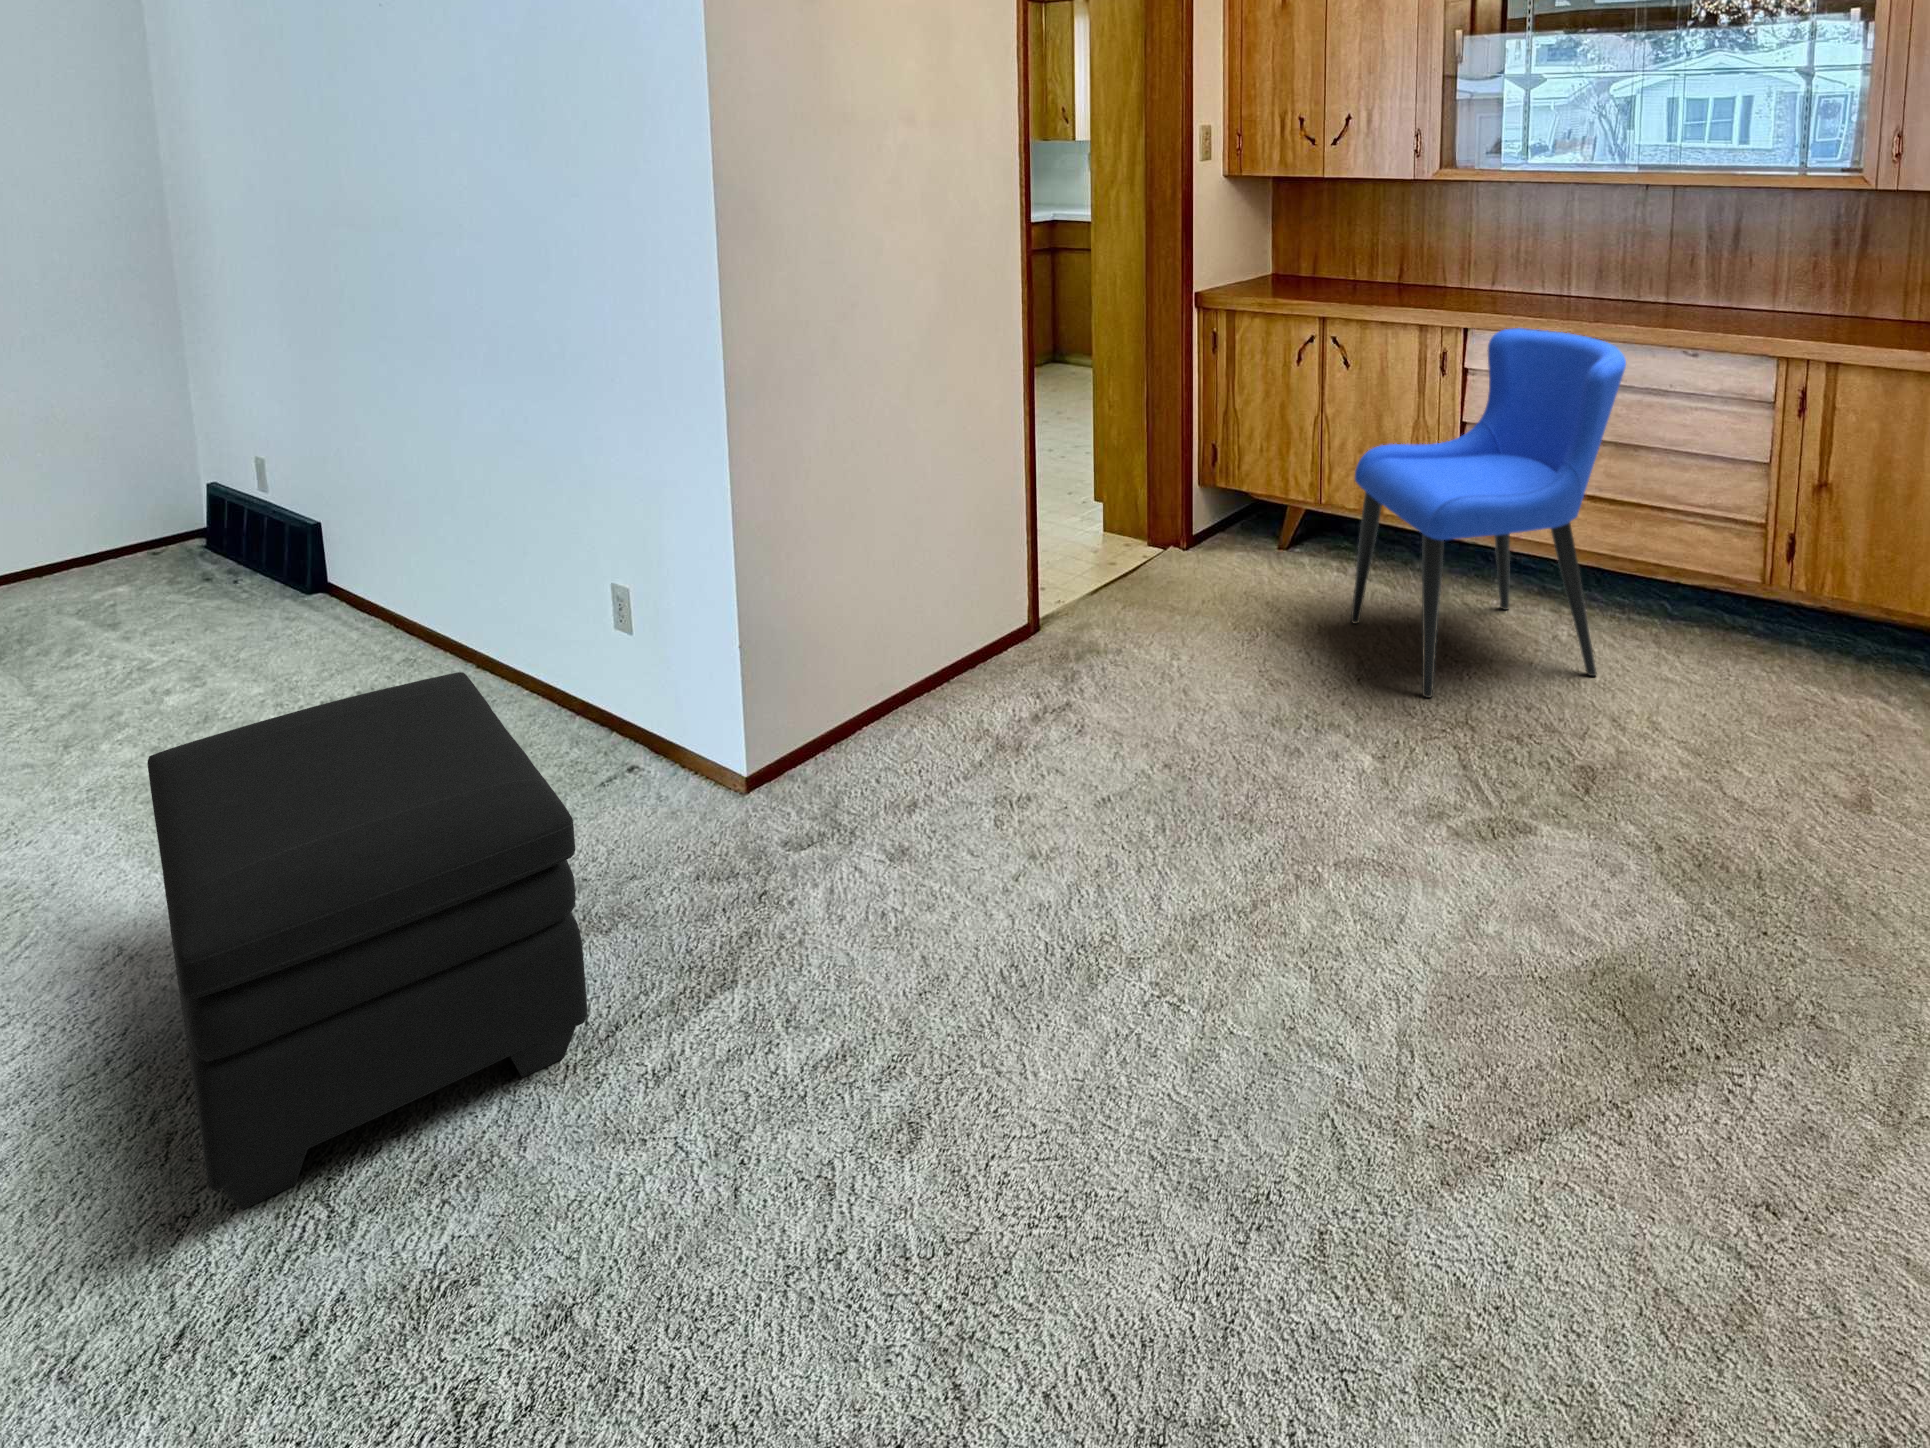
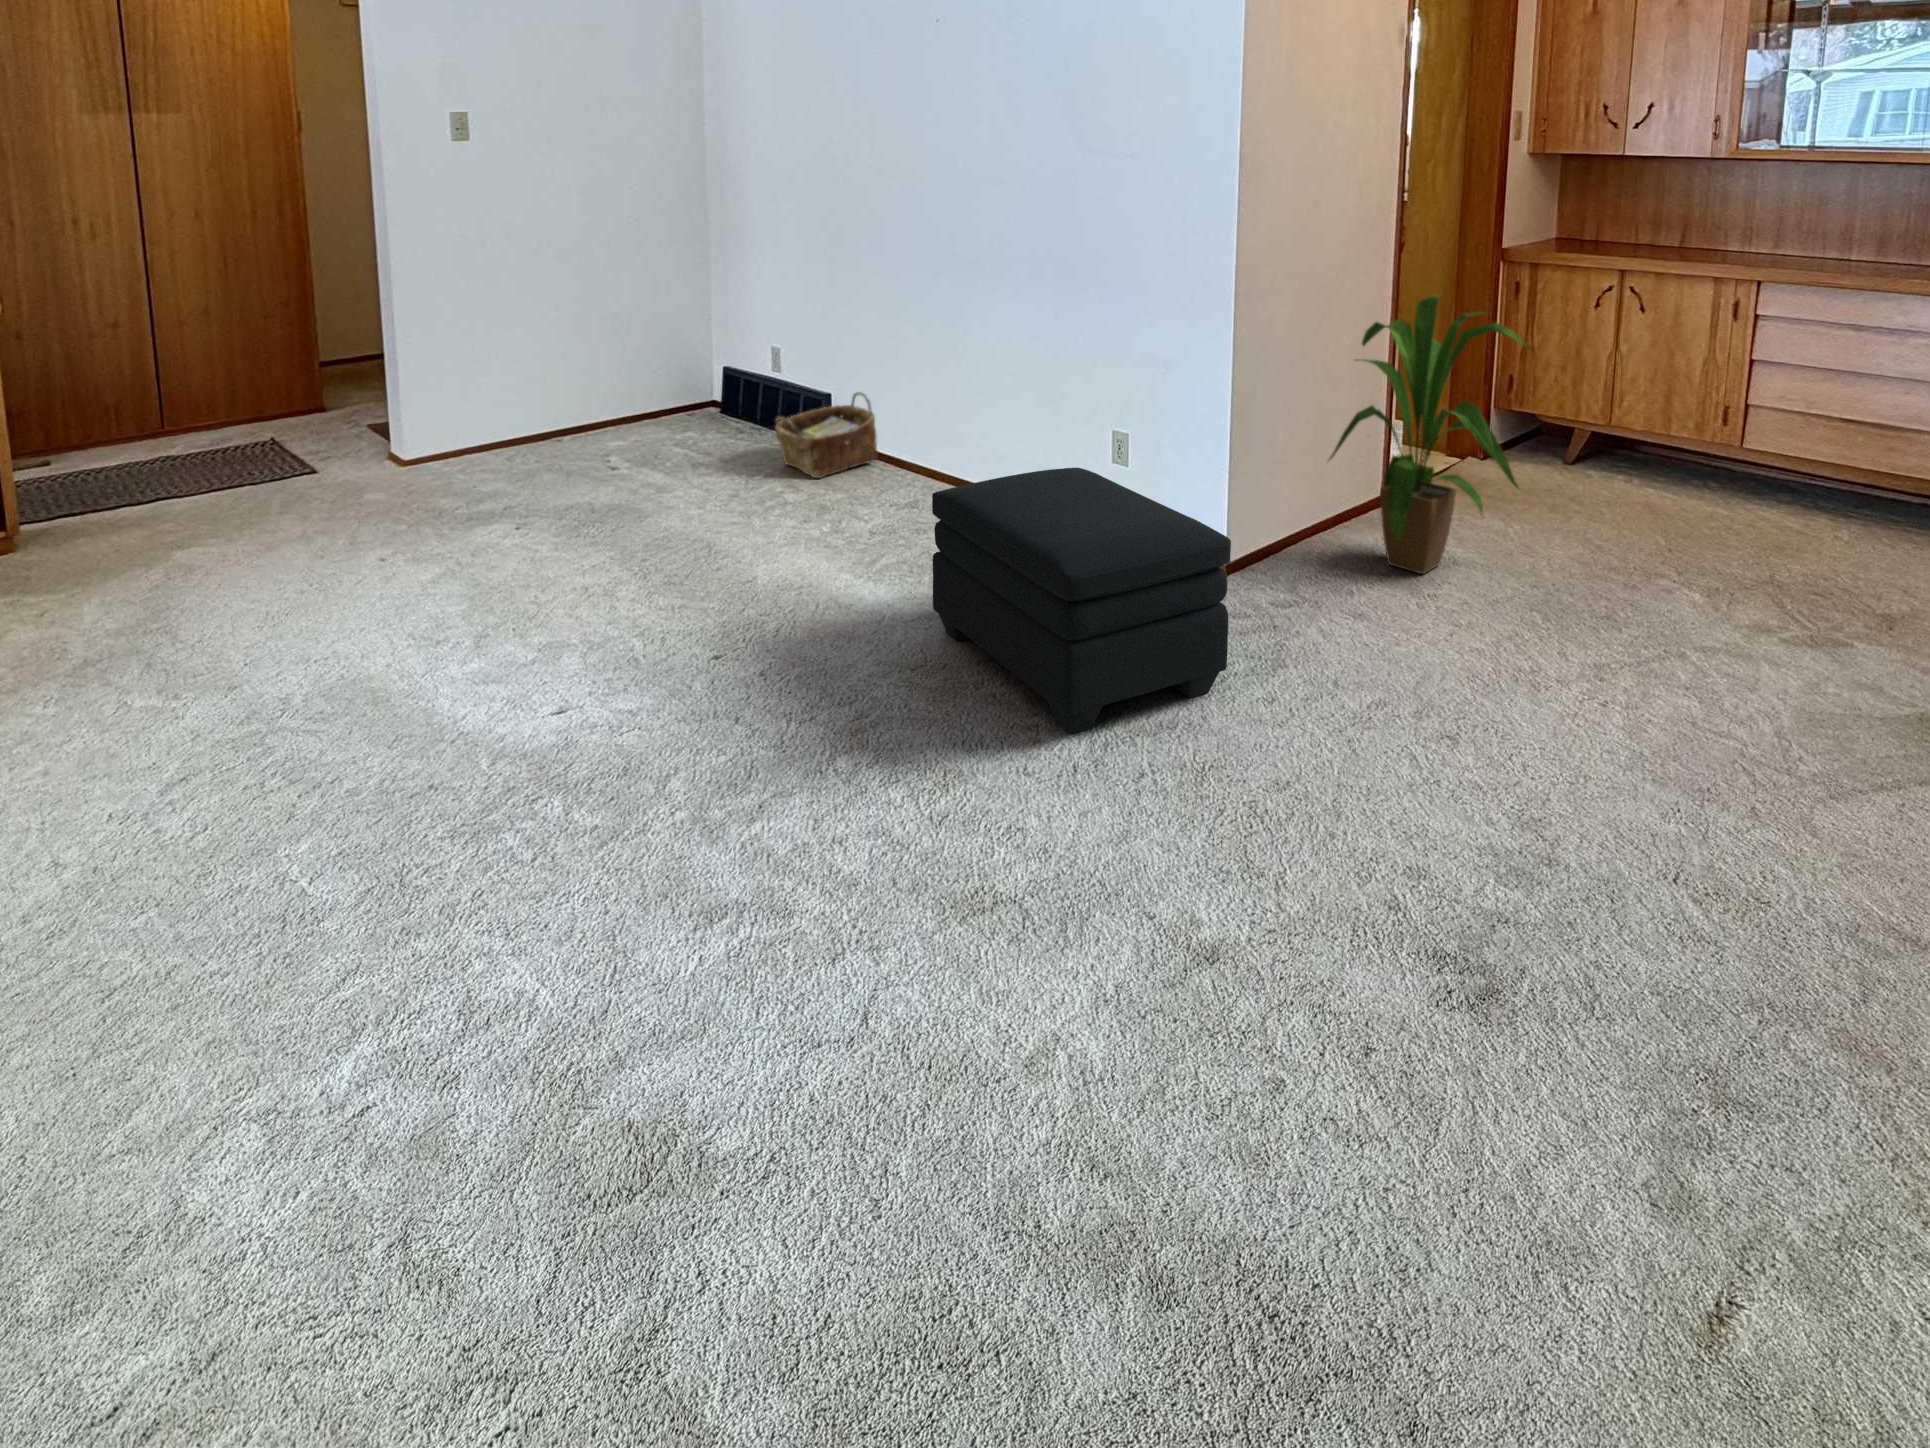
dining chair: present [1351,328,1626,698] -> none [1648,282,1923,565]
house plant: none [887,385,1155,758] -> present [1329,296,1532,574]
woven basket: none [178,524,358,660] -> present [775,392,878,478]

